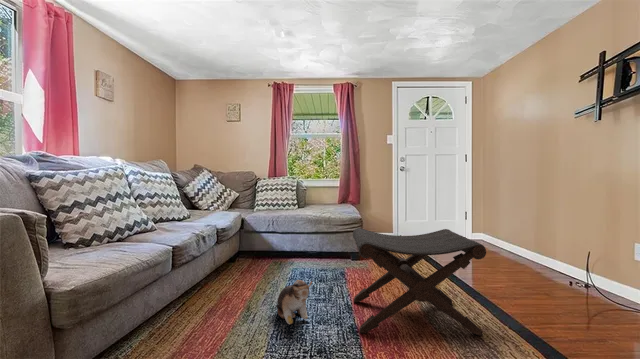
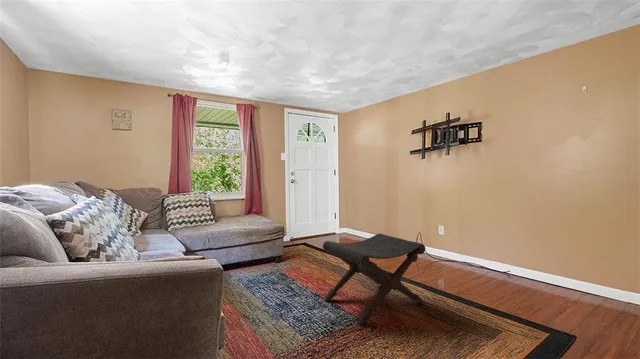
plush toy: present [277,280,312,324] -> none [271,293,326,335]

